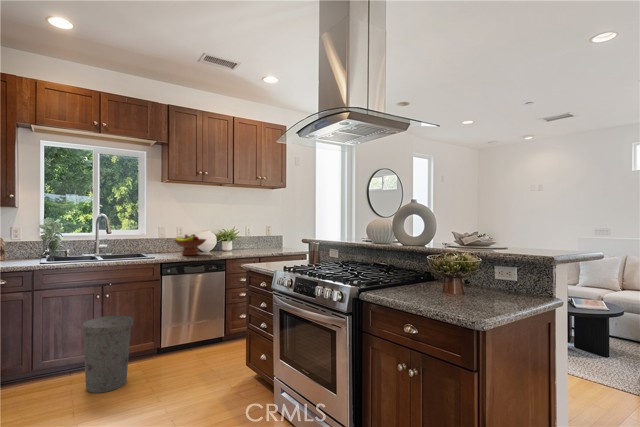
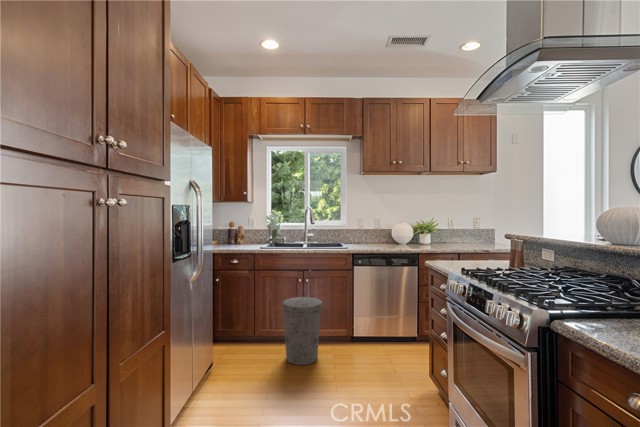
fruit bowl: present [174,234,206,255] -> none [368,226,400,247]

